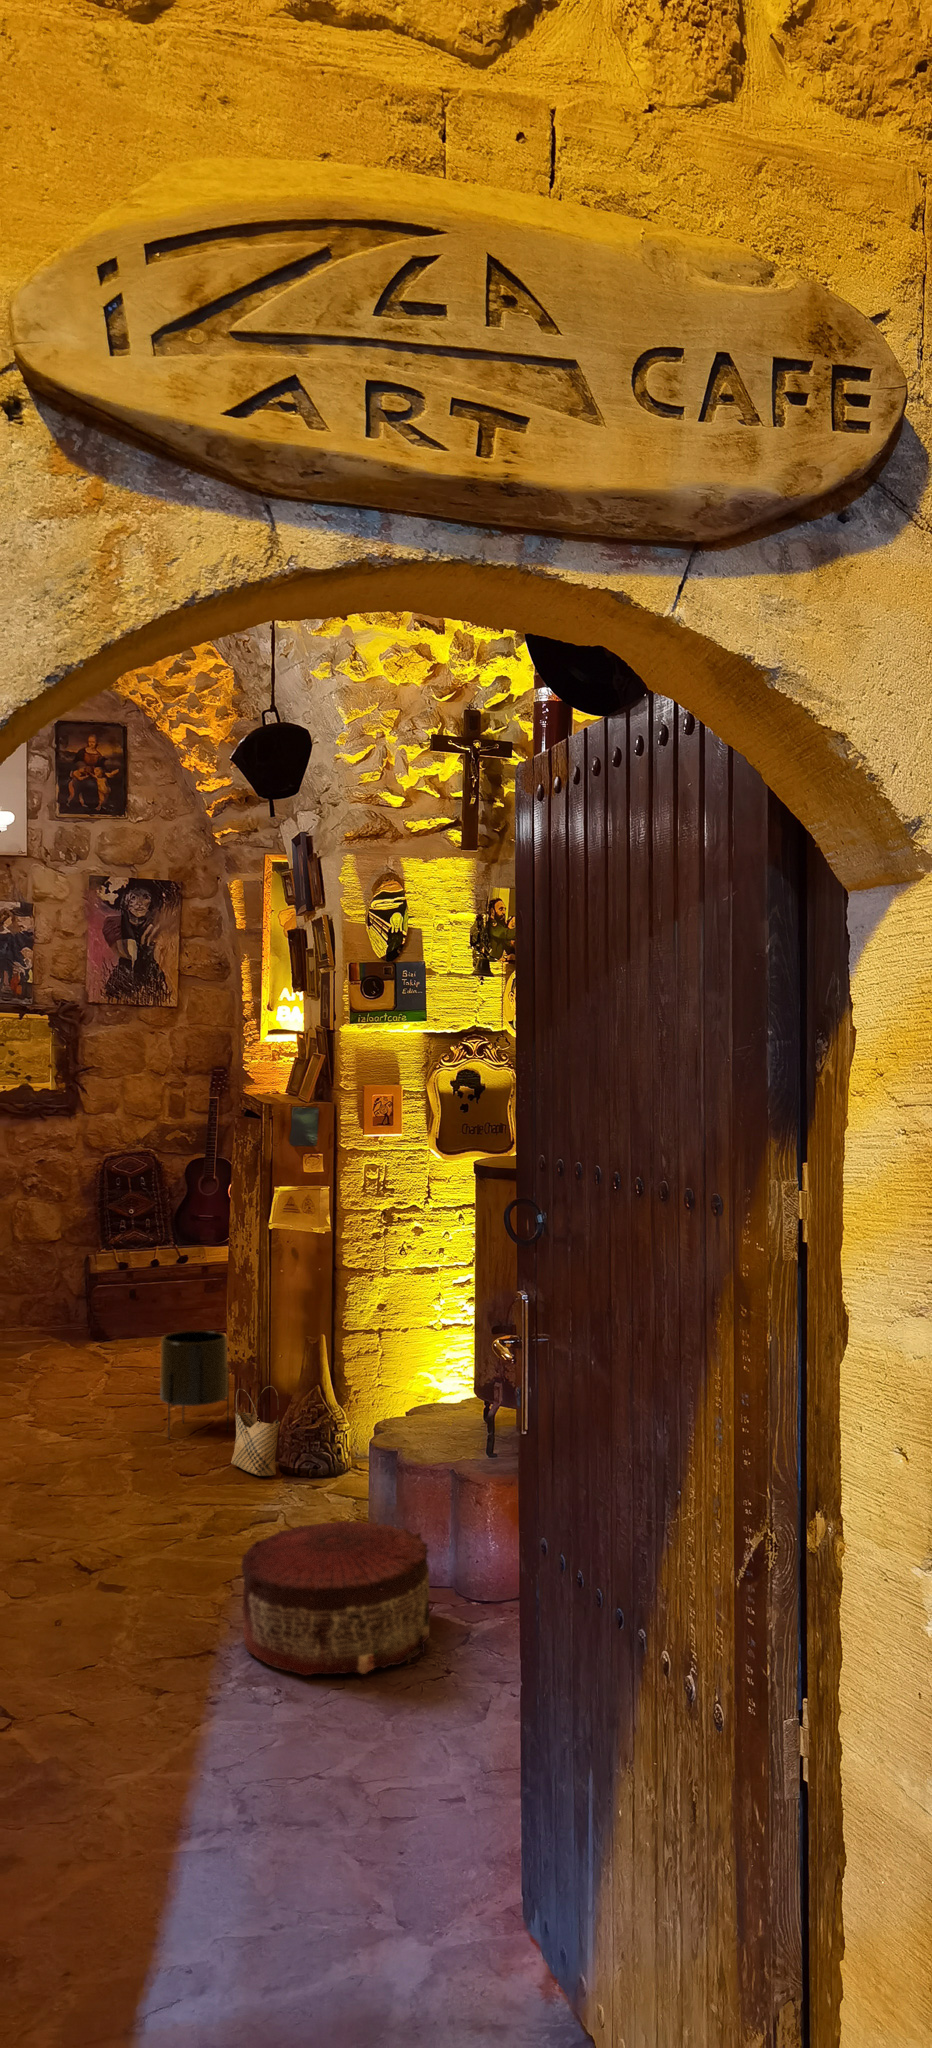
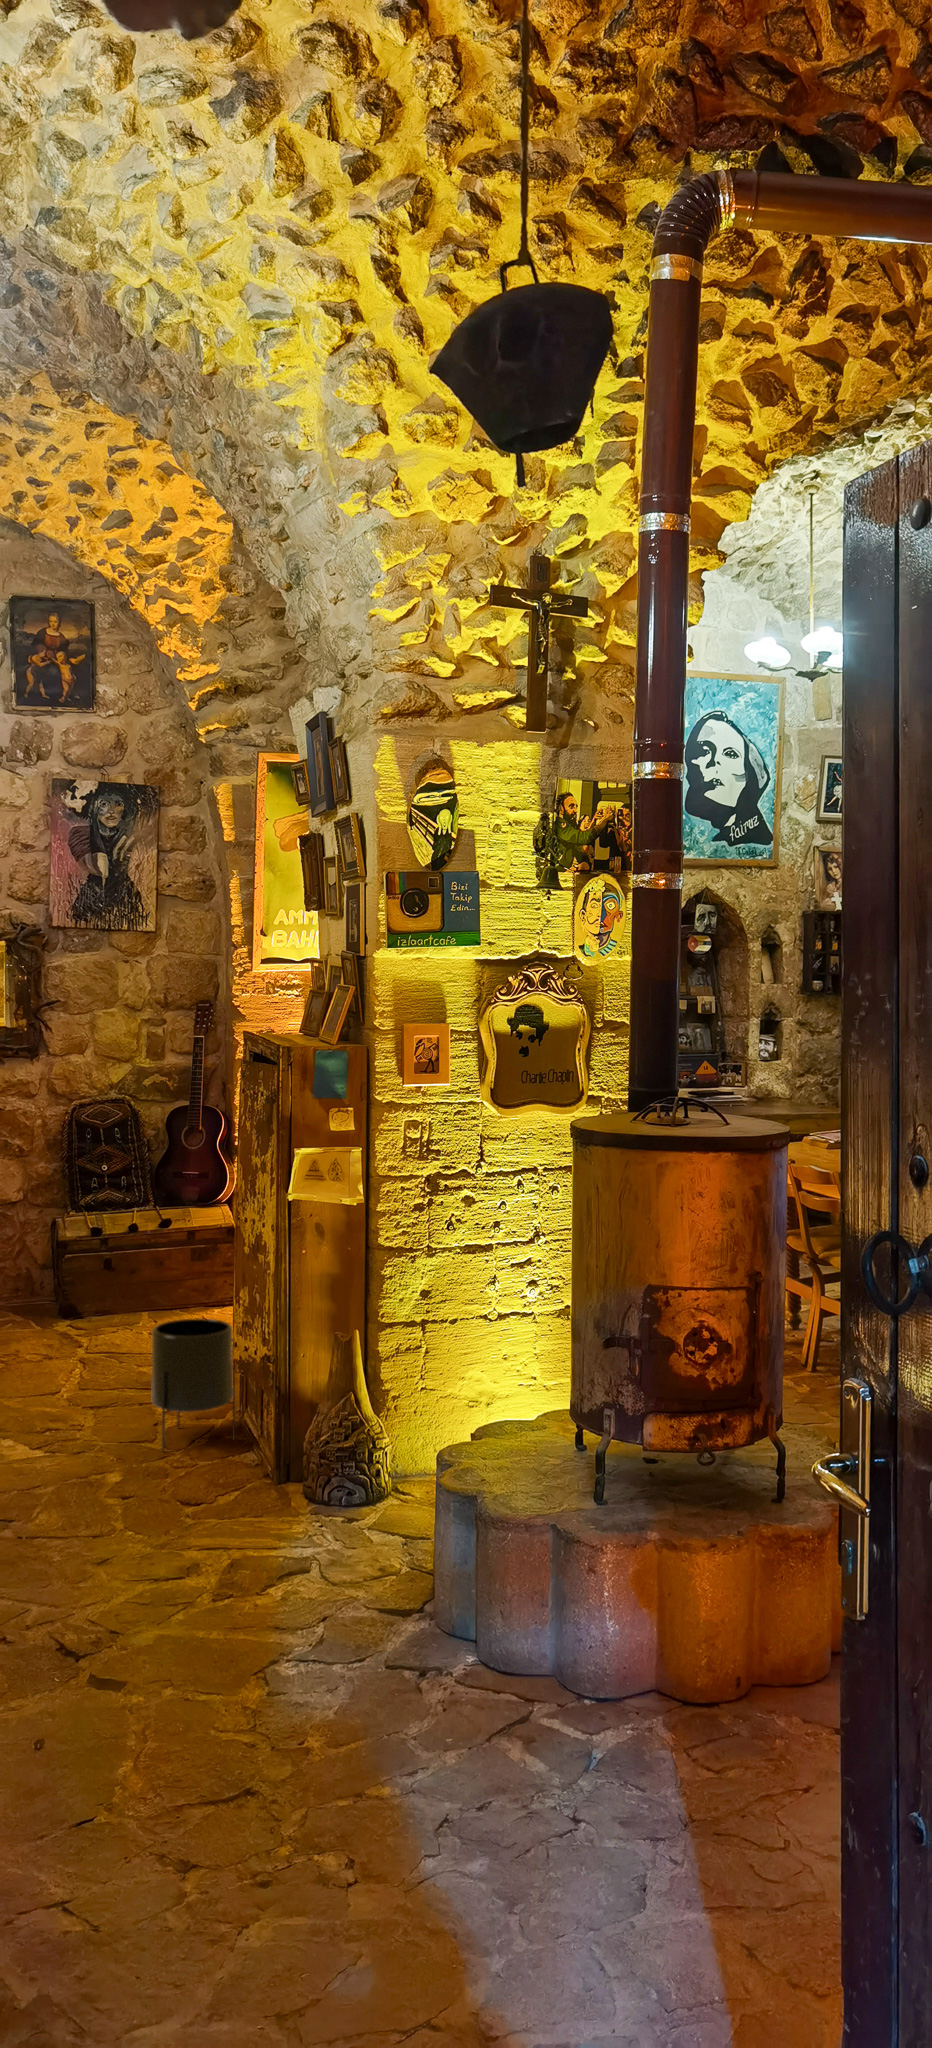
woven basket: present [231,1386,280,1476] -> none [244,1392,306,1504]
pouf: present [241,1520,430,1675] -> none [291,1593,547,1833]

